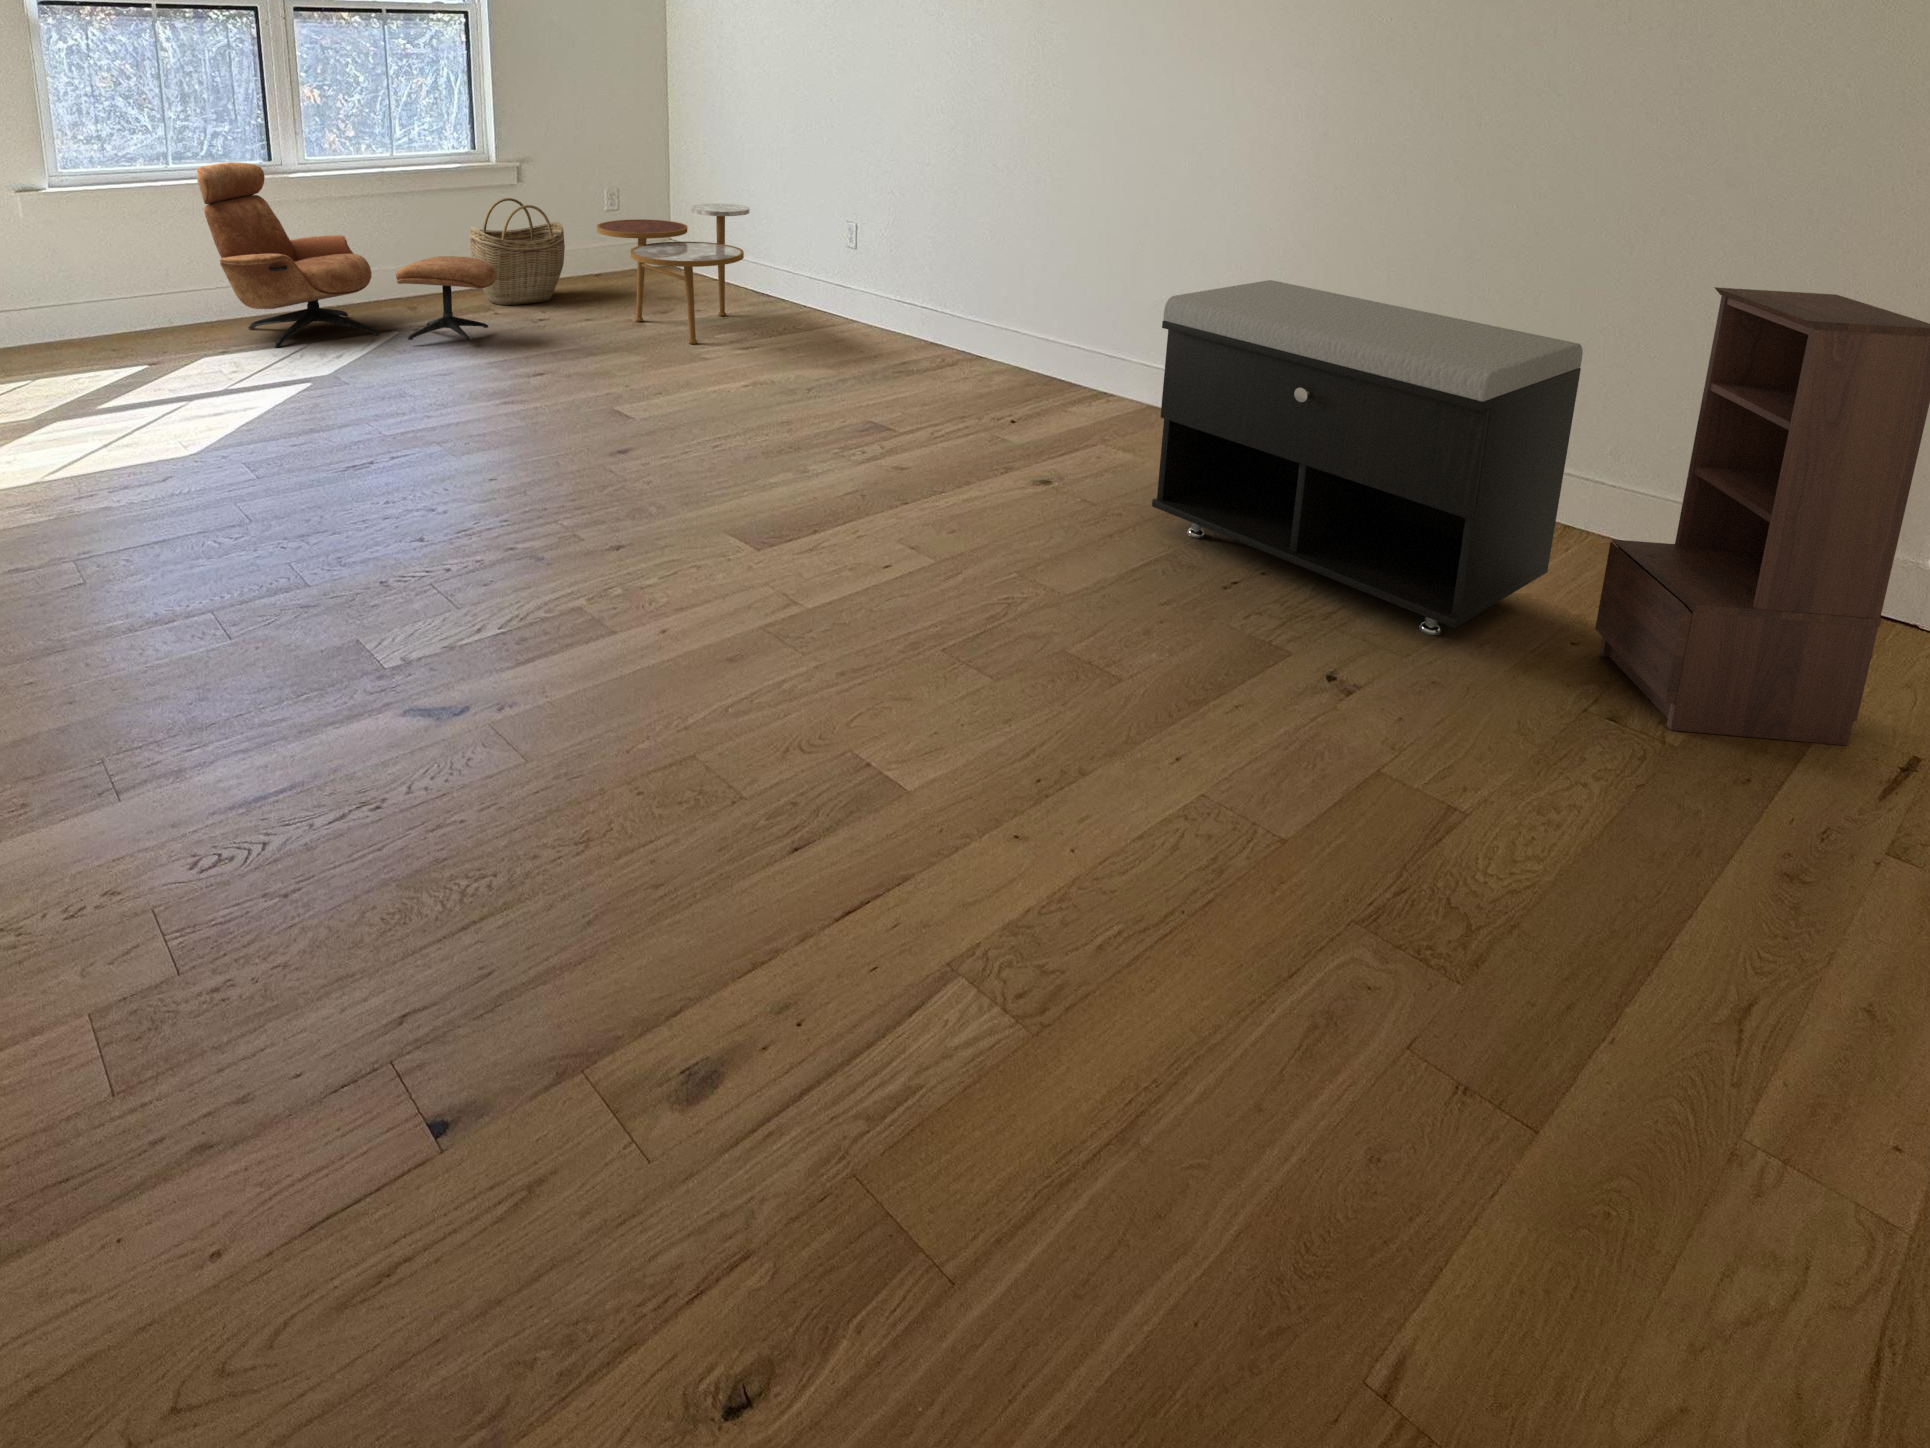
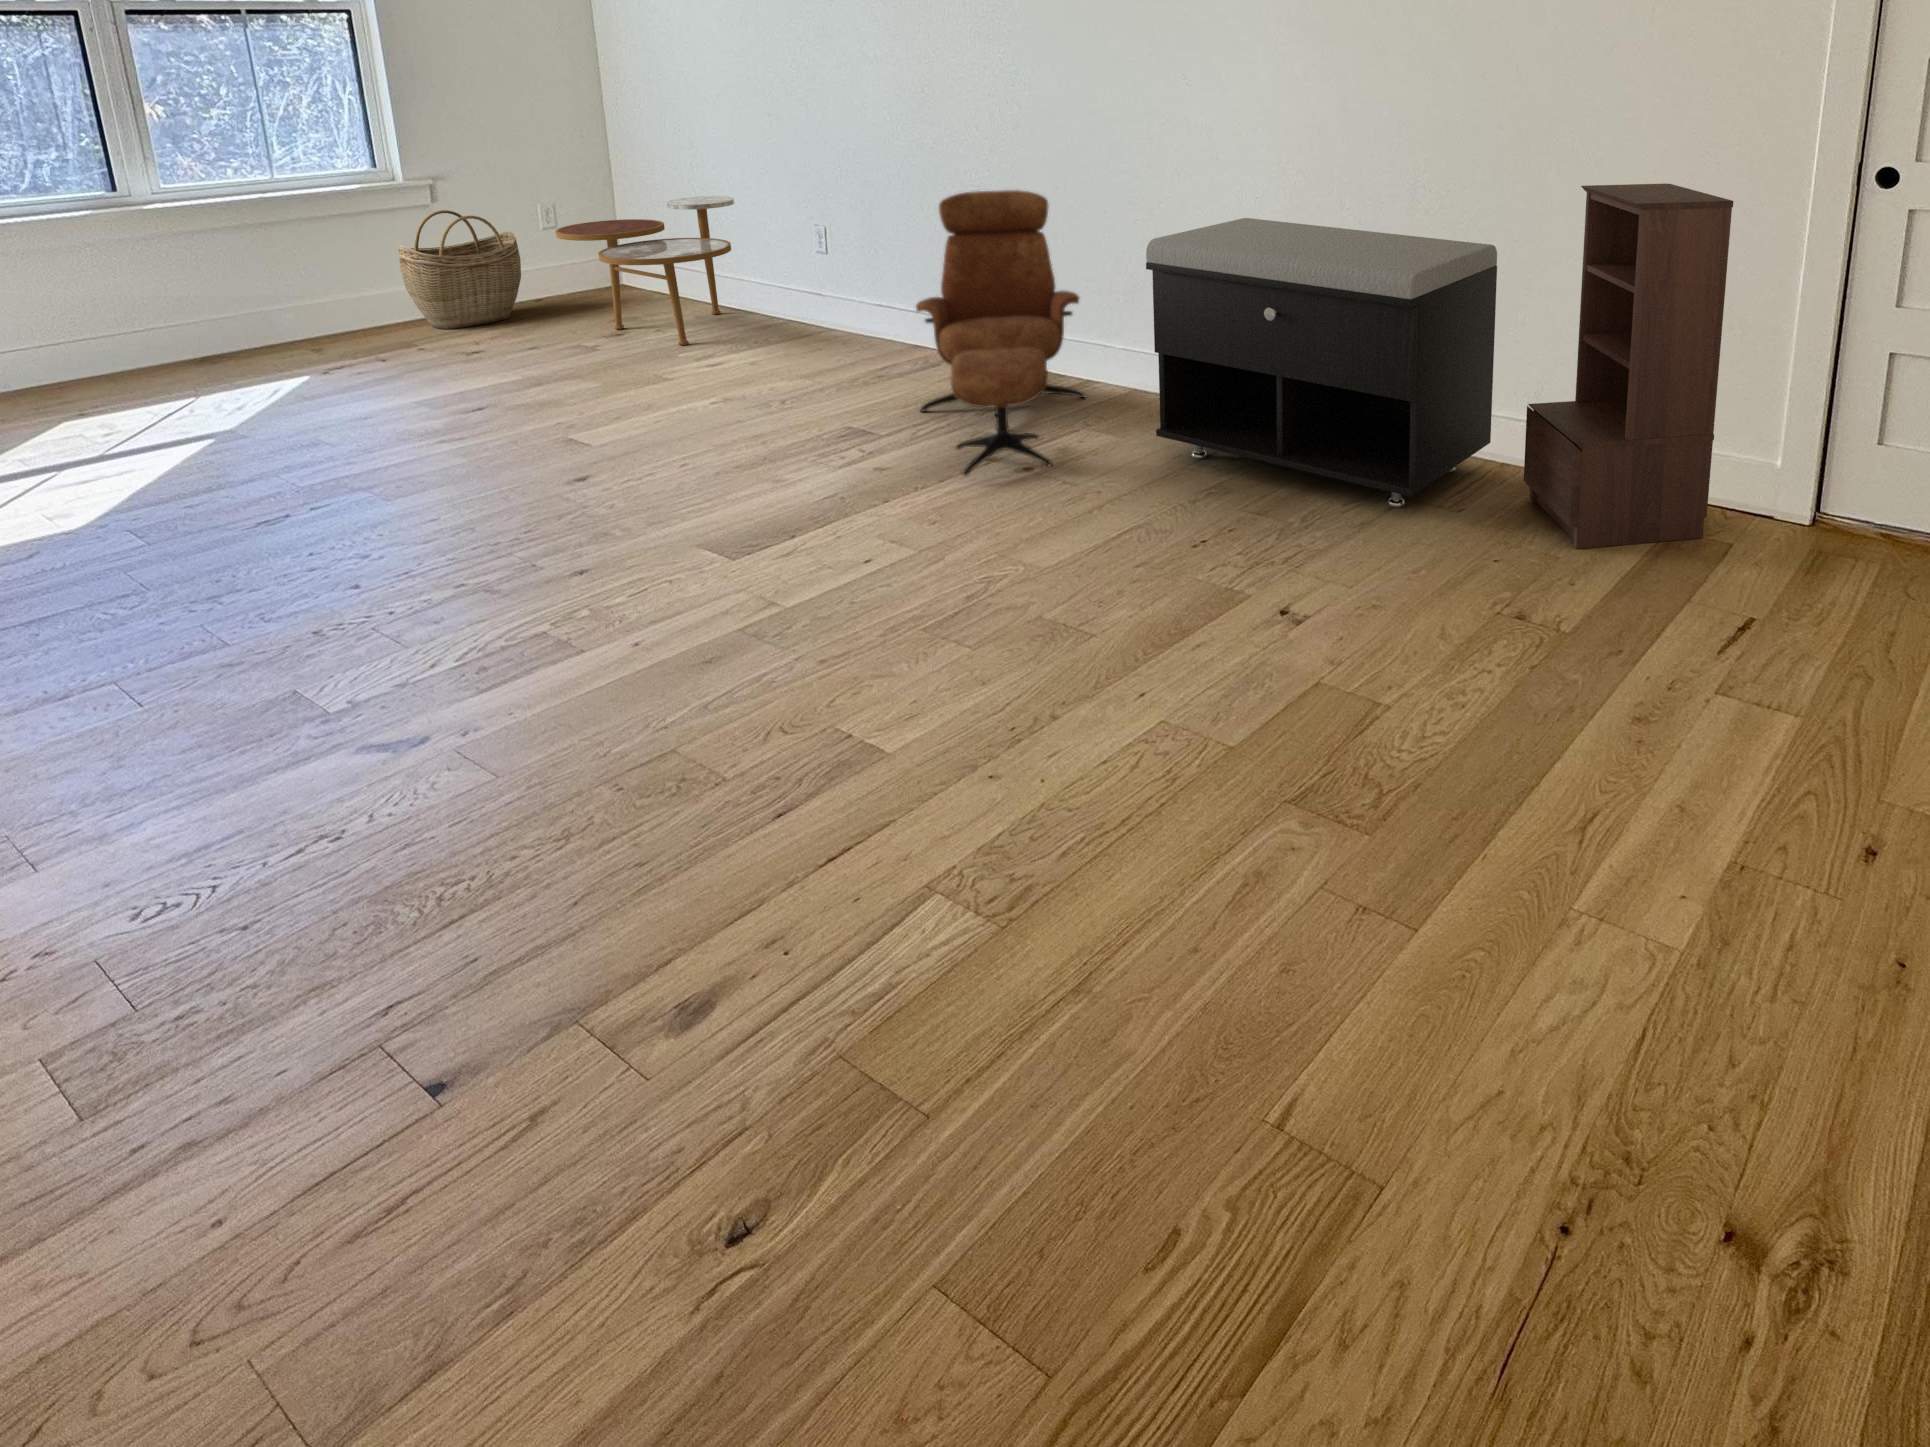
lounge chair: present [197,162,496,347] -> present [916,190,1085,476]

